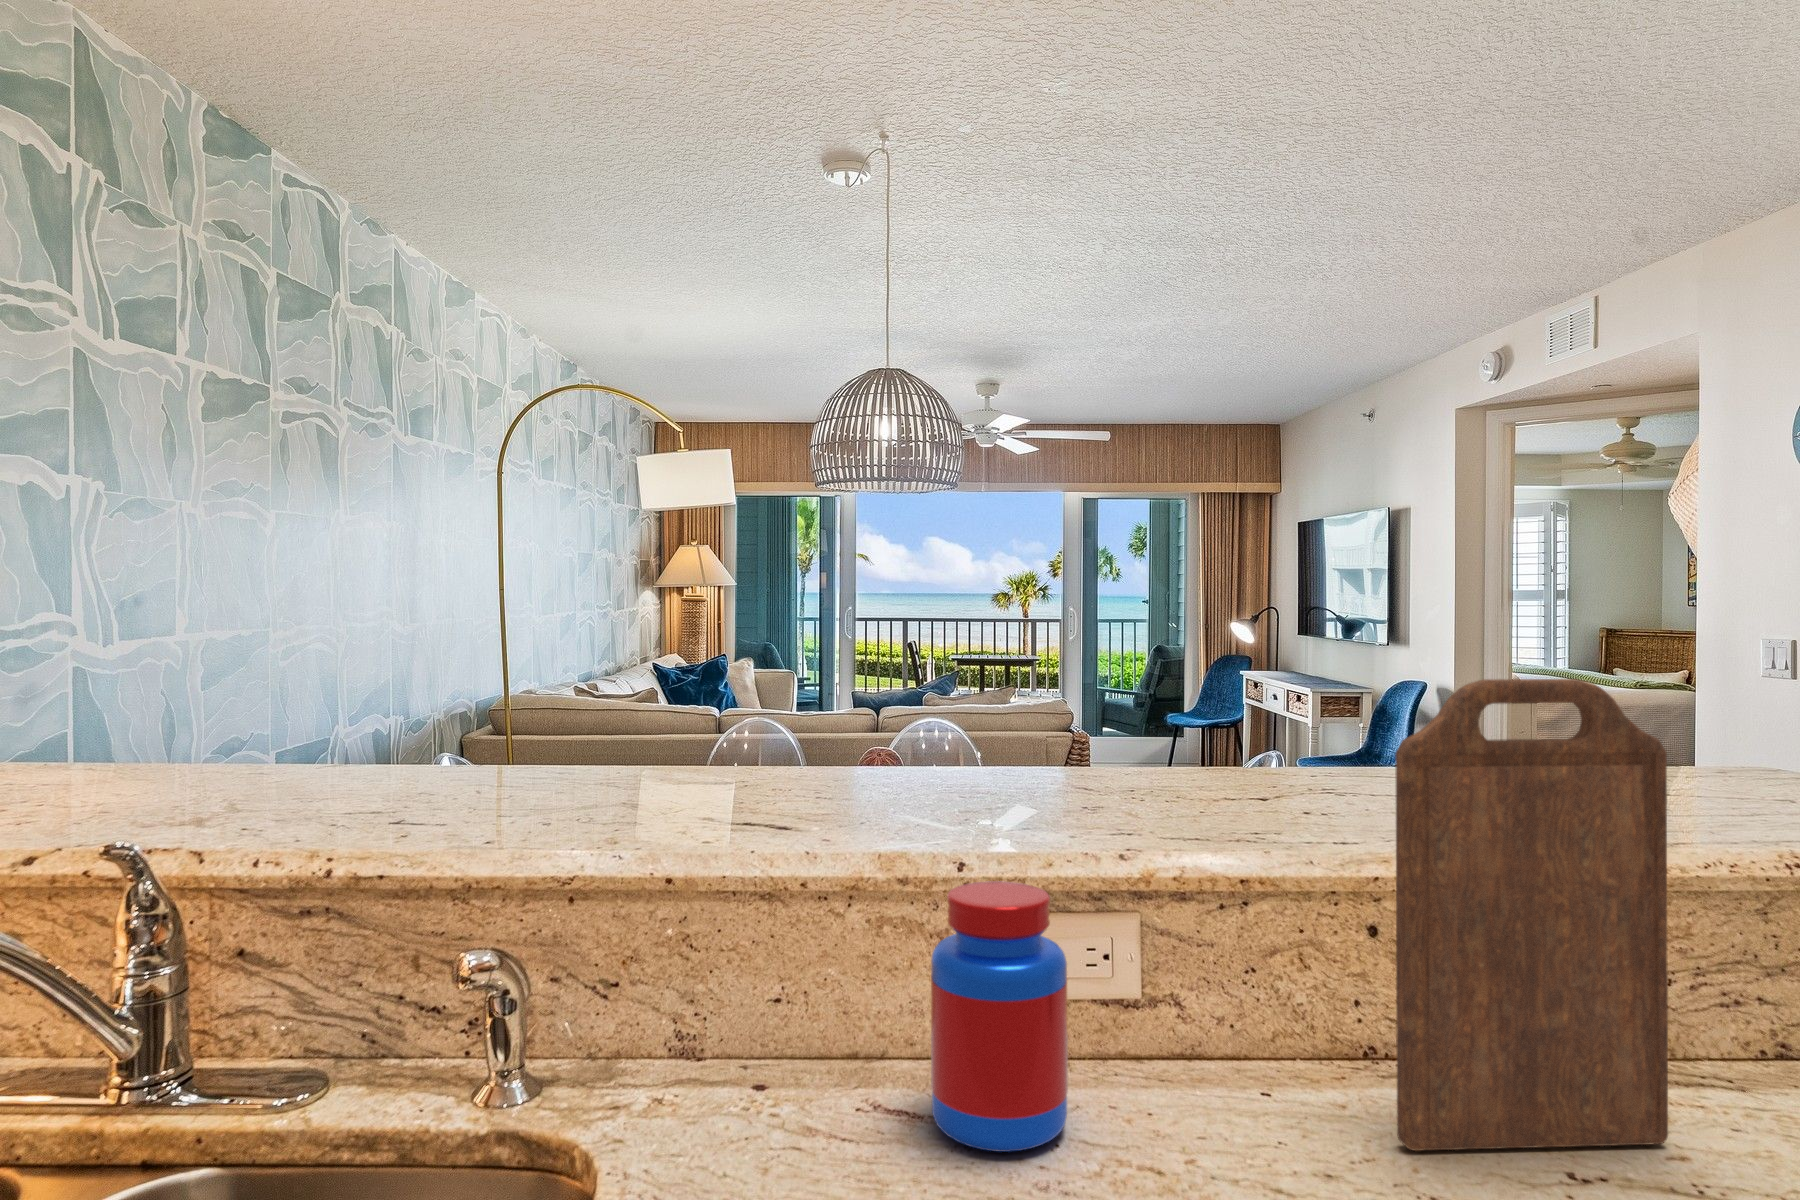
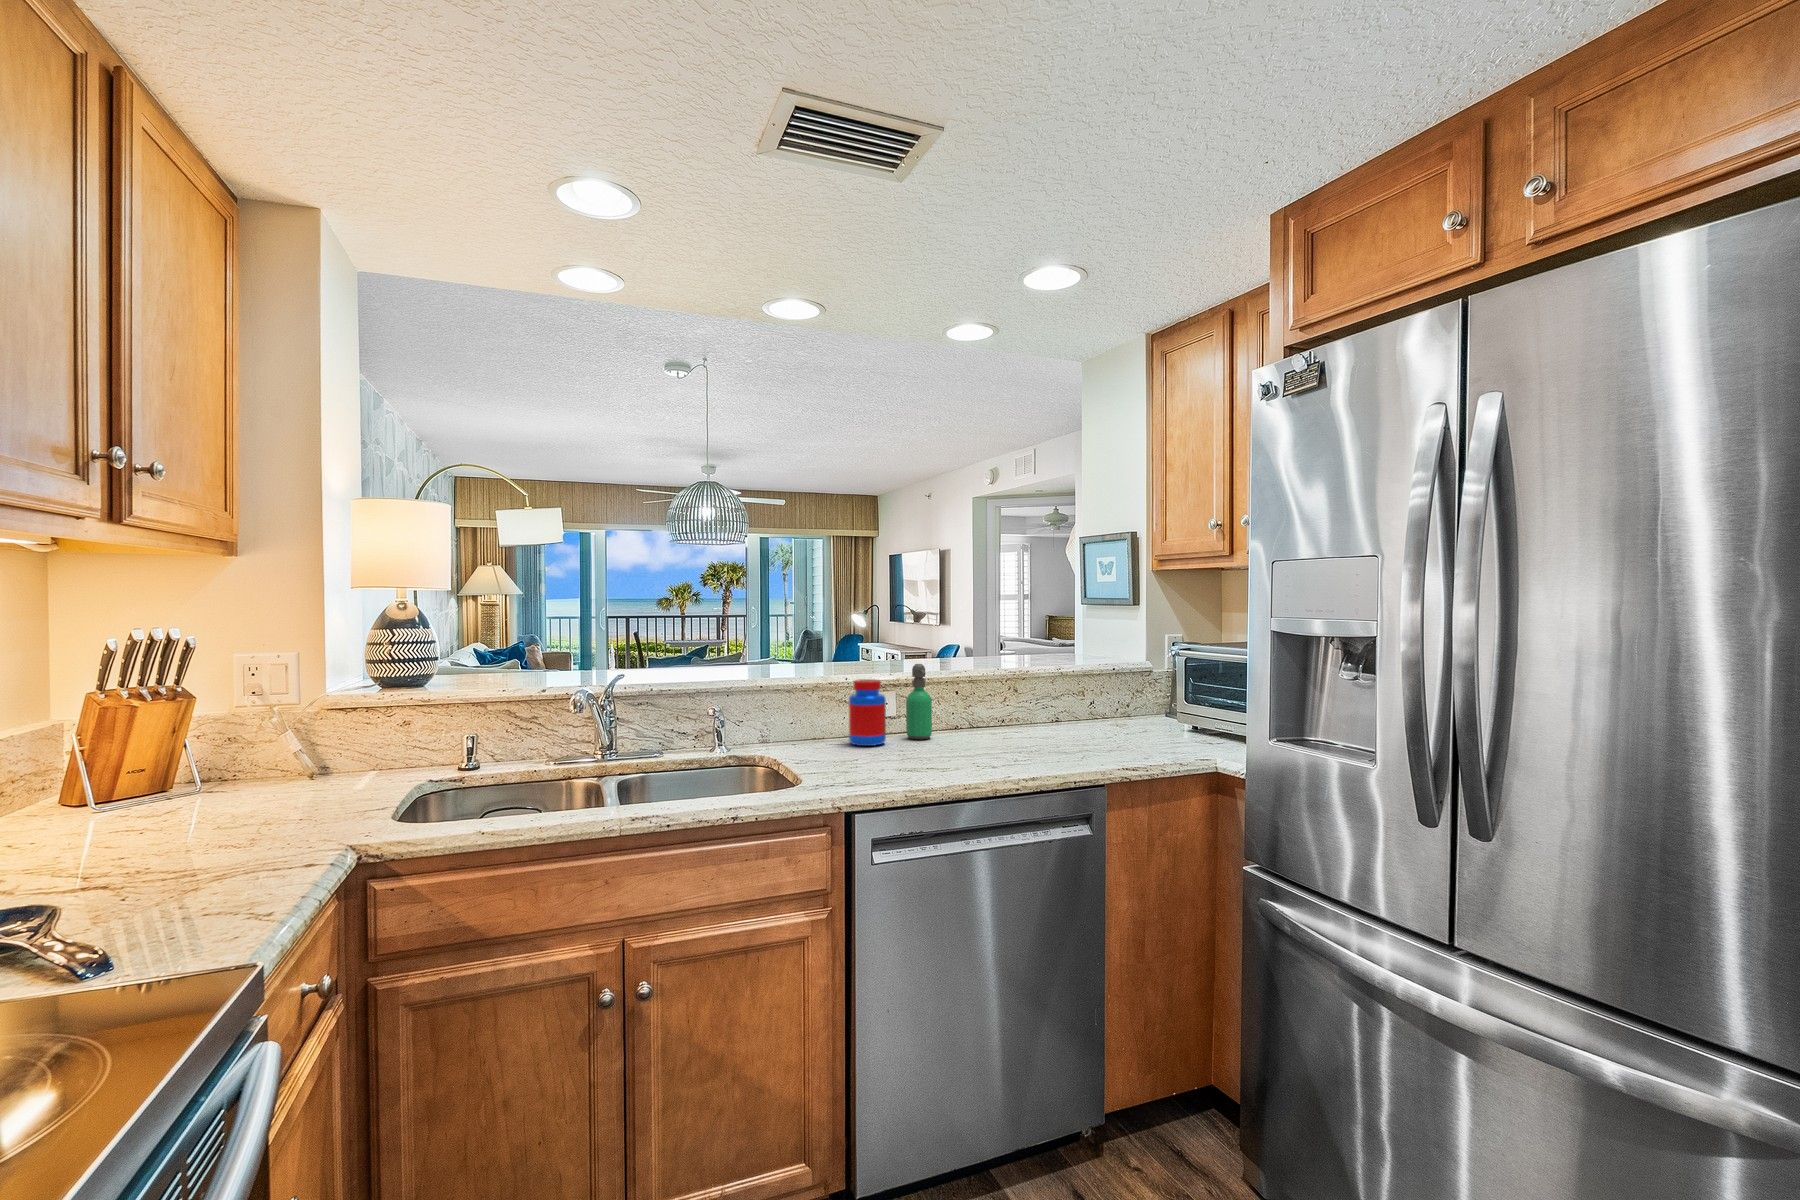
cutting board: present [1395,679,1668,1151] -> none [965,619,1025,738]
soap dispenser: none [1162,834,1260,1126] -> present [906,664,932,739]

